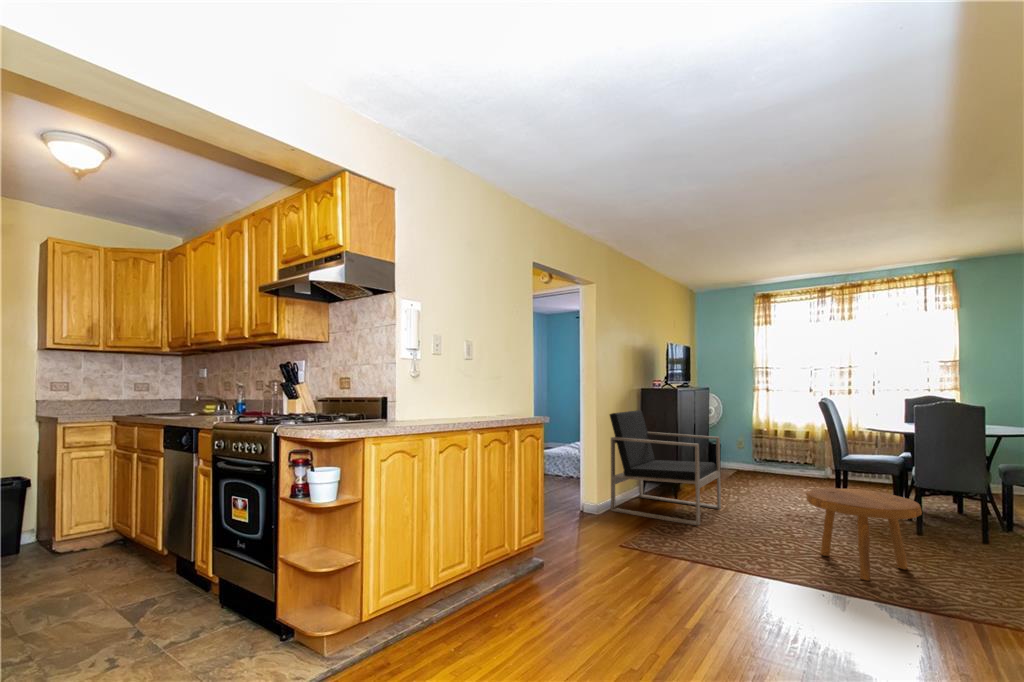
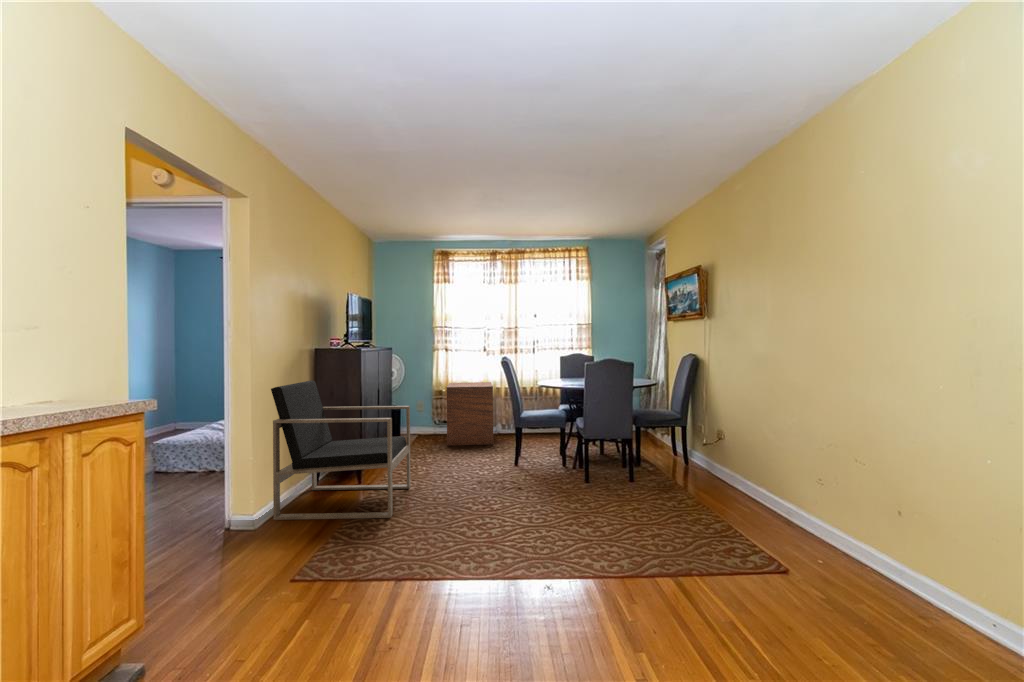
side table: none [766,421,821,487] -> present [447,382,493,446]
footstool: present [806,488,922,581] -> none [514,450,615,549]

